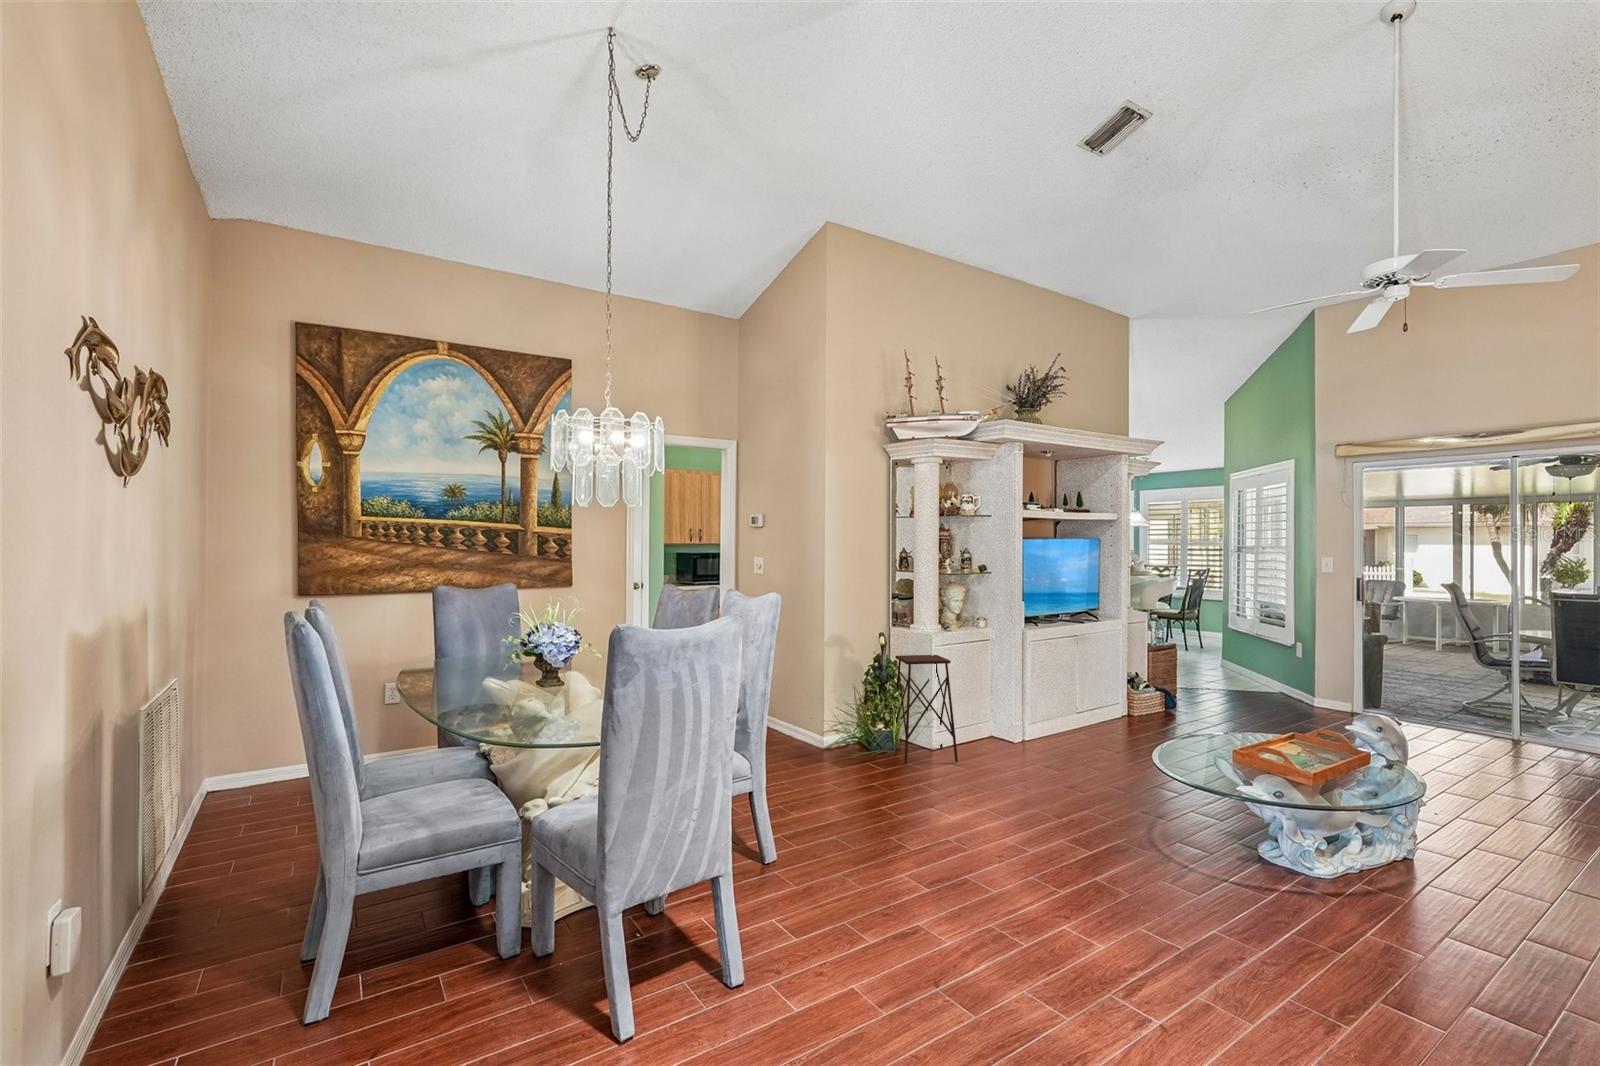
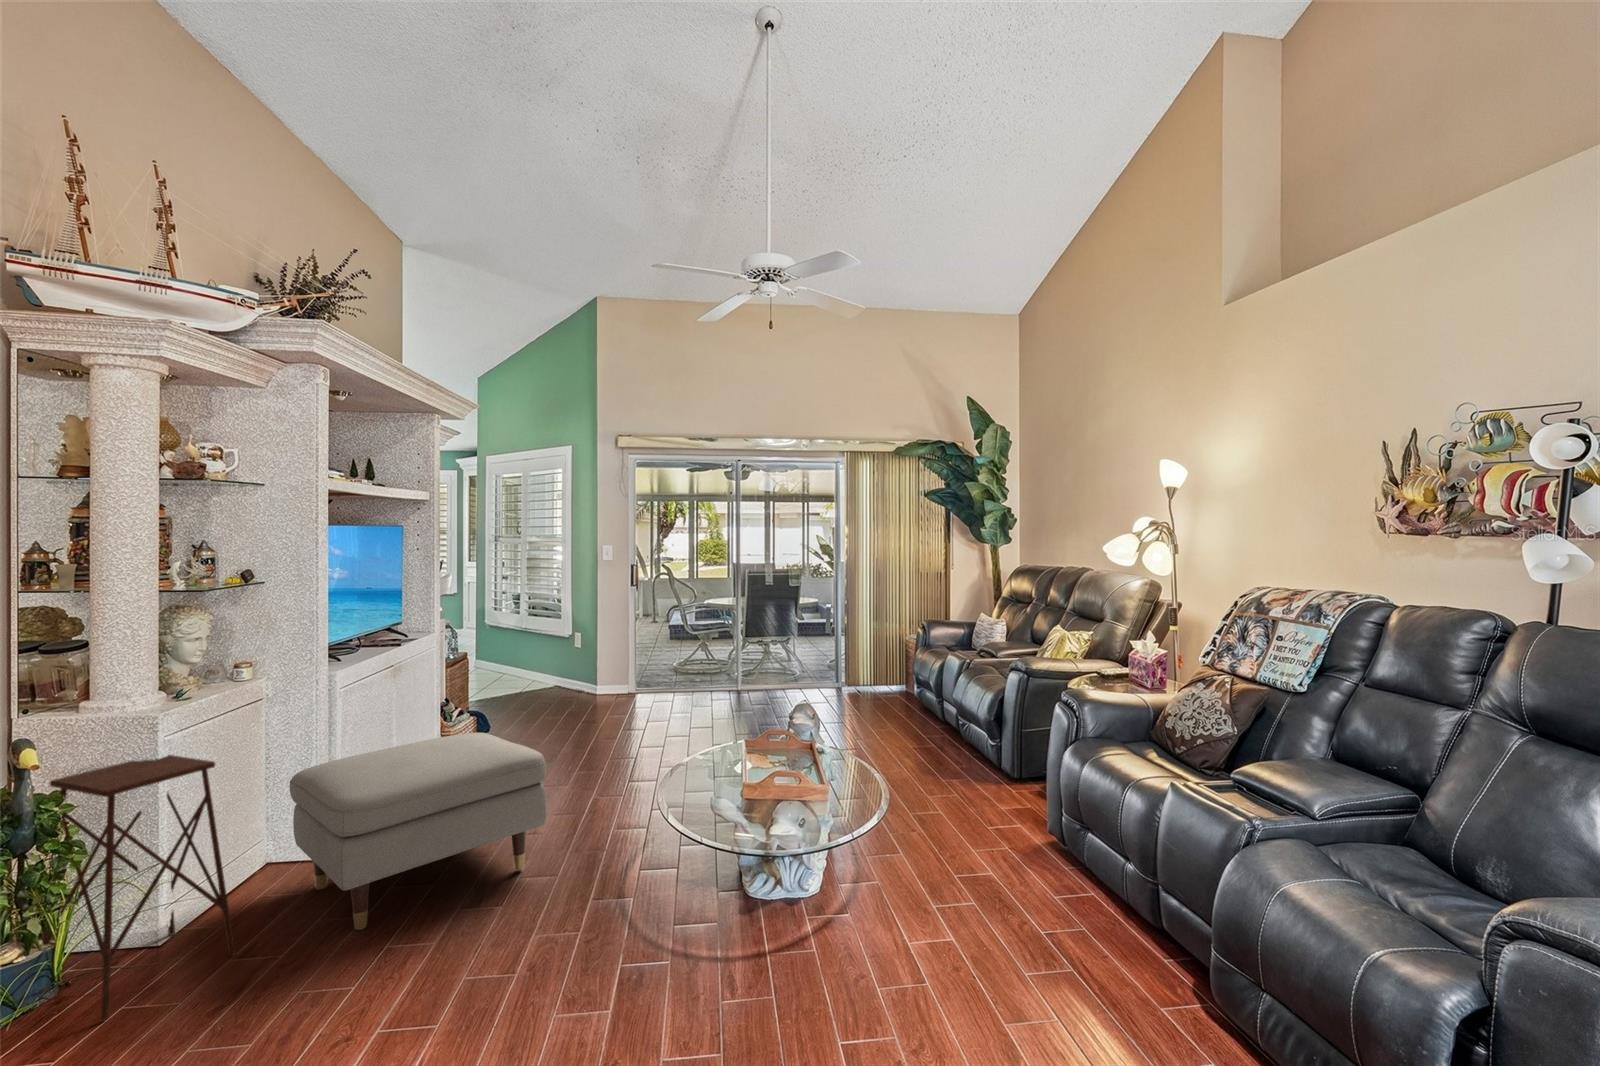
ottoman: none [994,681,1135,779] -> present [290,733,547,930]

